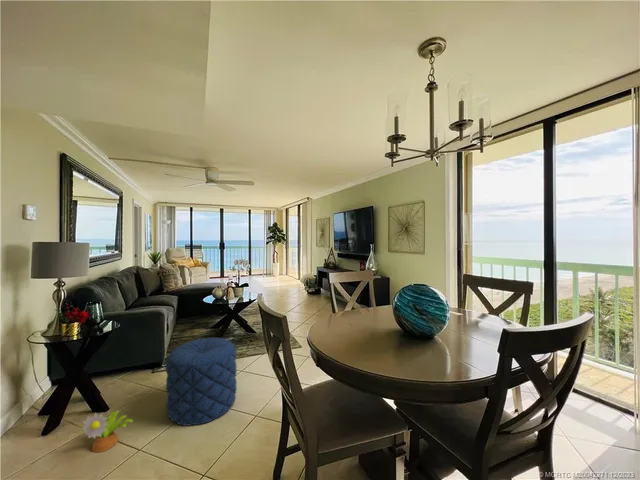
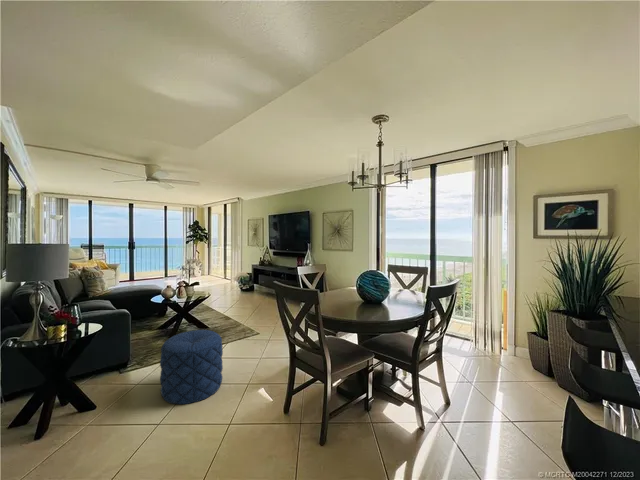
decorative plant: present [83,411,133,453] -> none [94,399,143,435]

